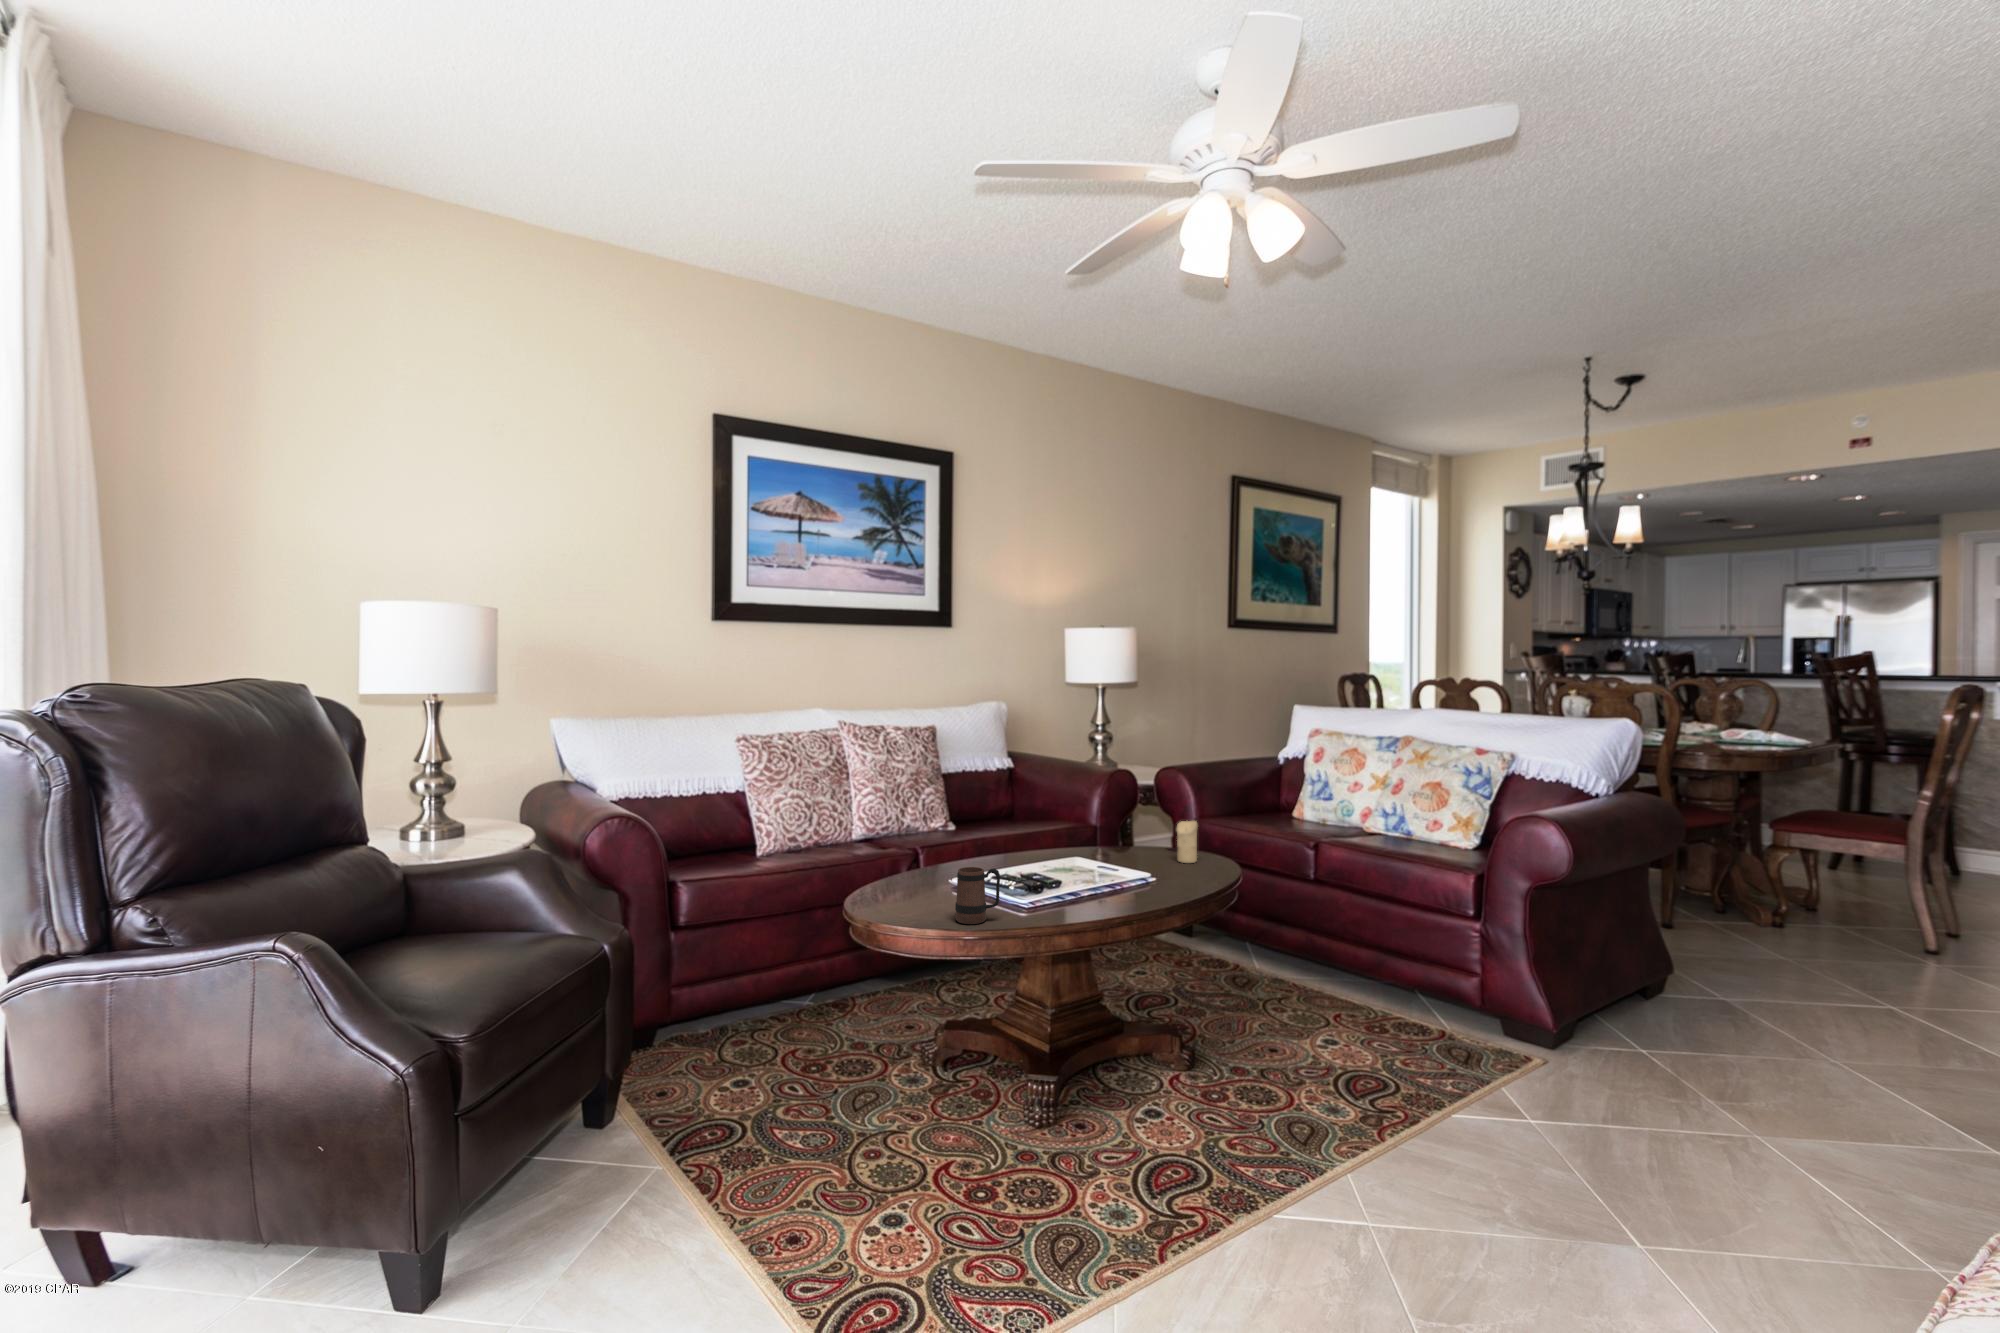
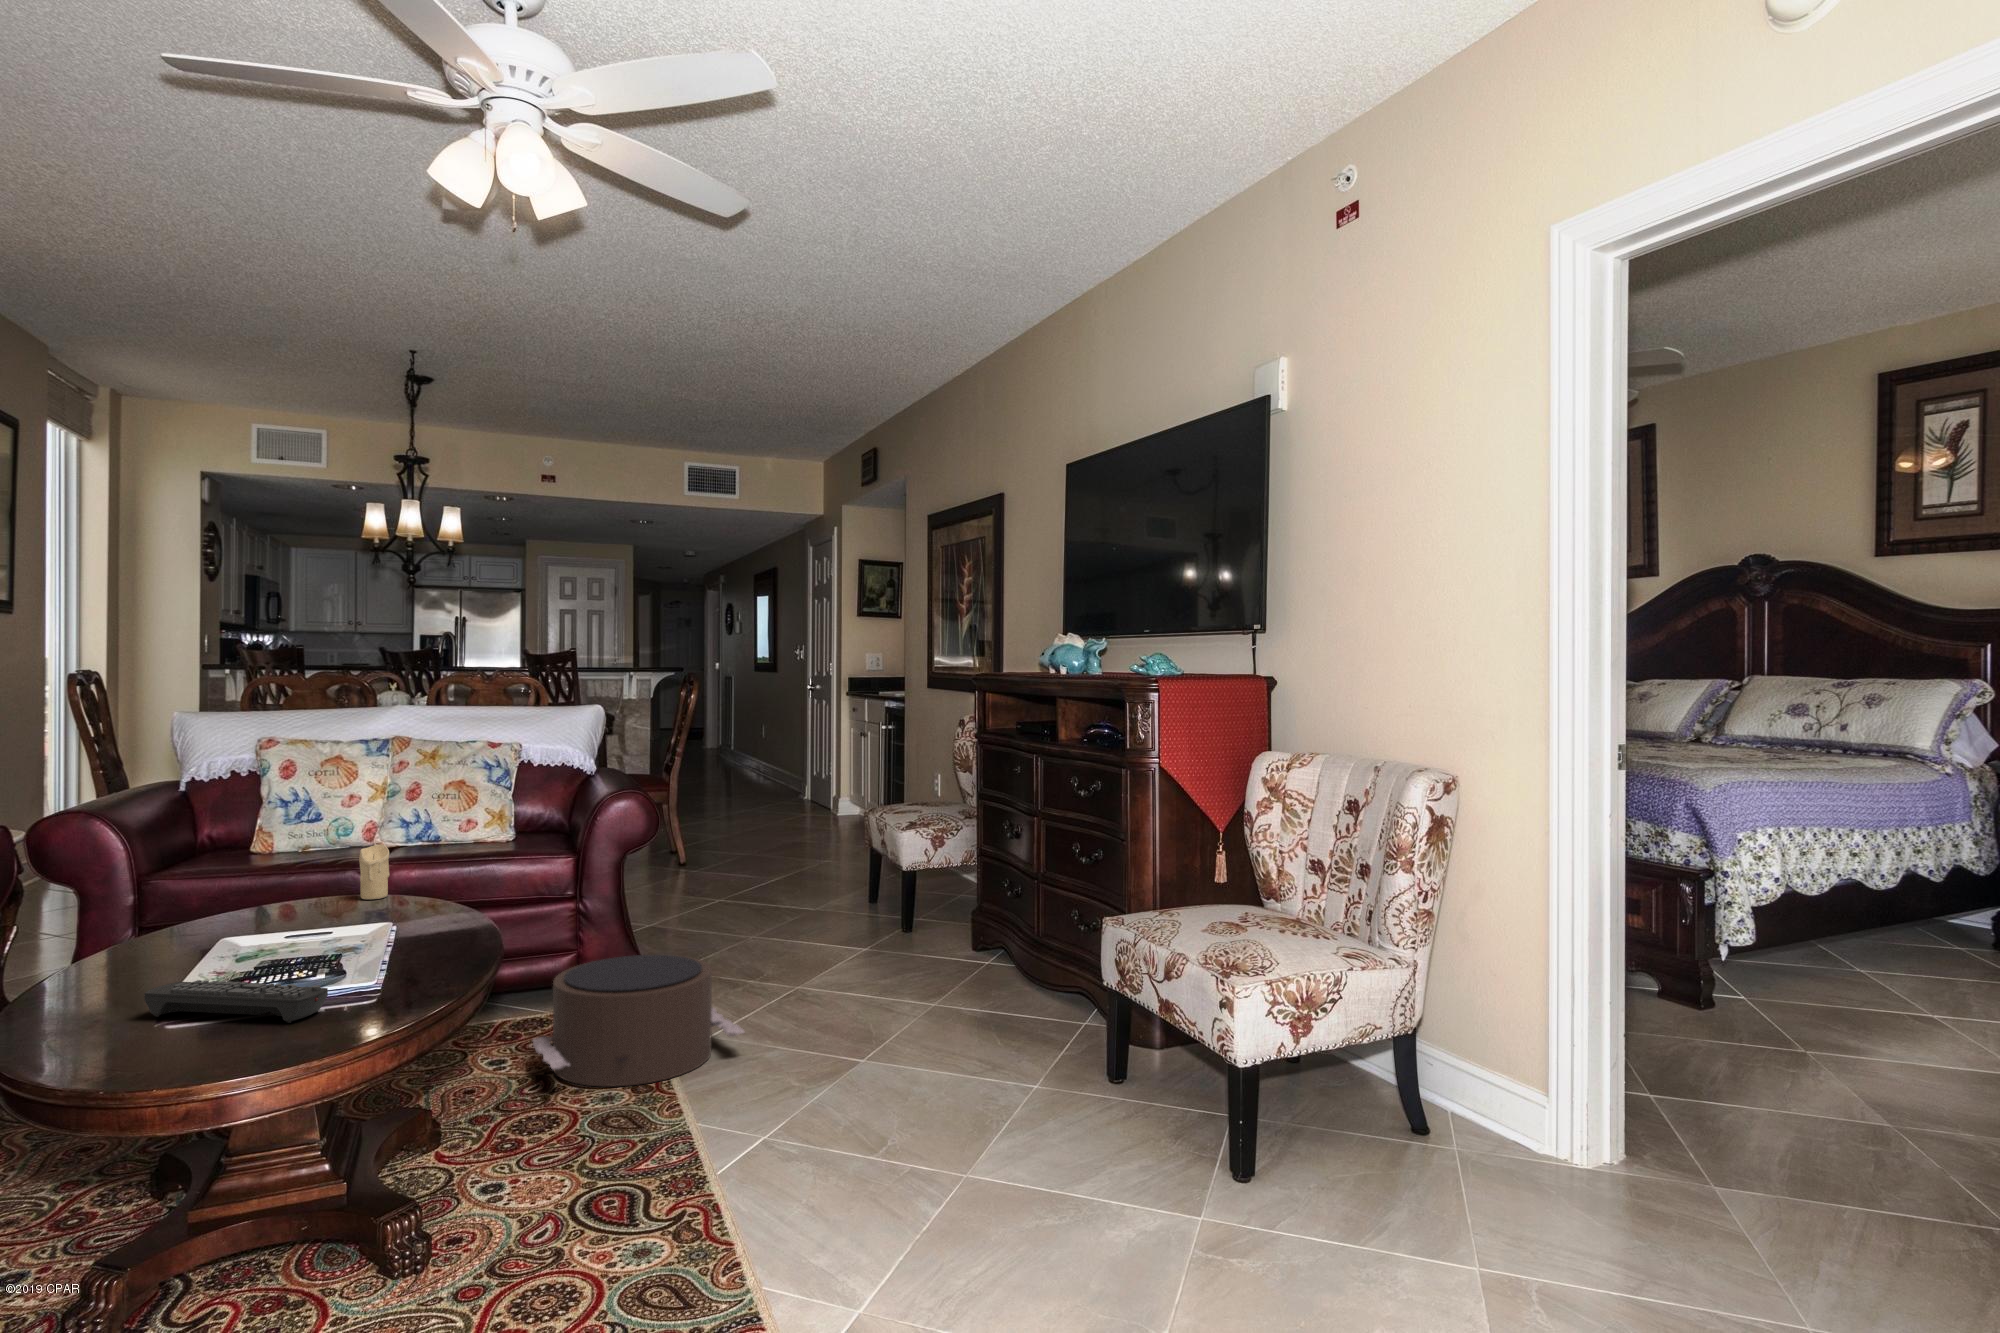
mug: present [955,867,1000,924] -> none [382,914,440,998]
remote control: none [897,874,927,915] -> present [144,980,328,1023]
pouf: none [1292,978,1522,1131] -> present [533,955,744,1086]

